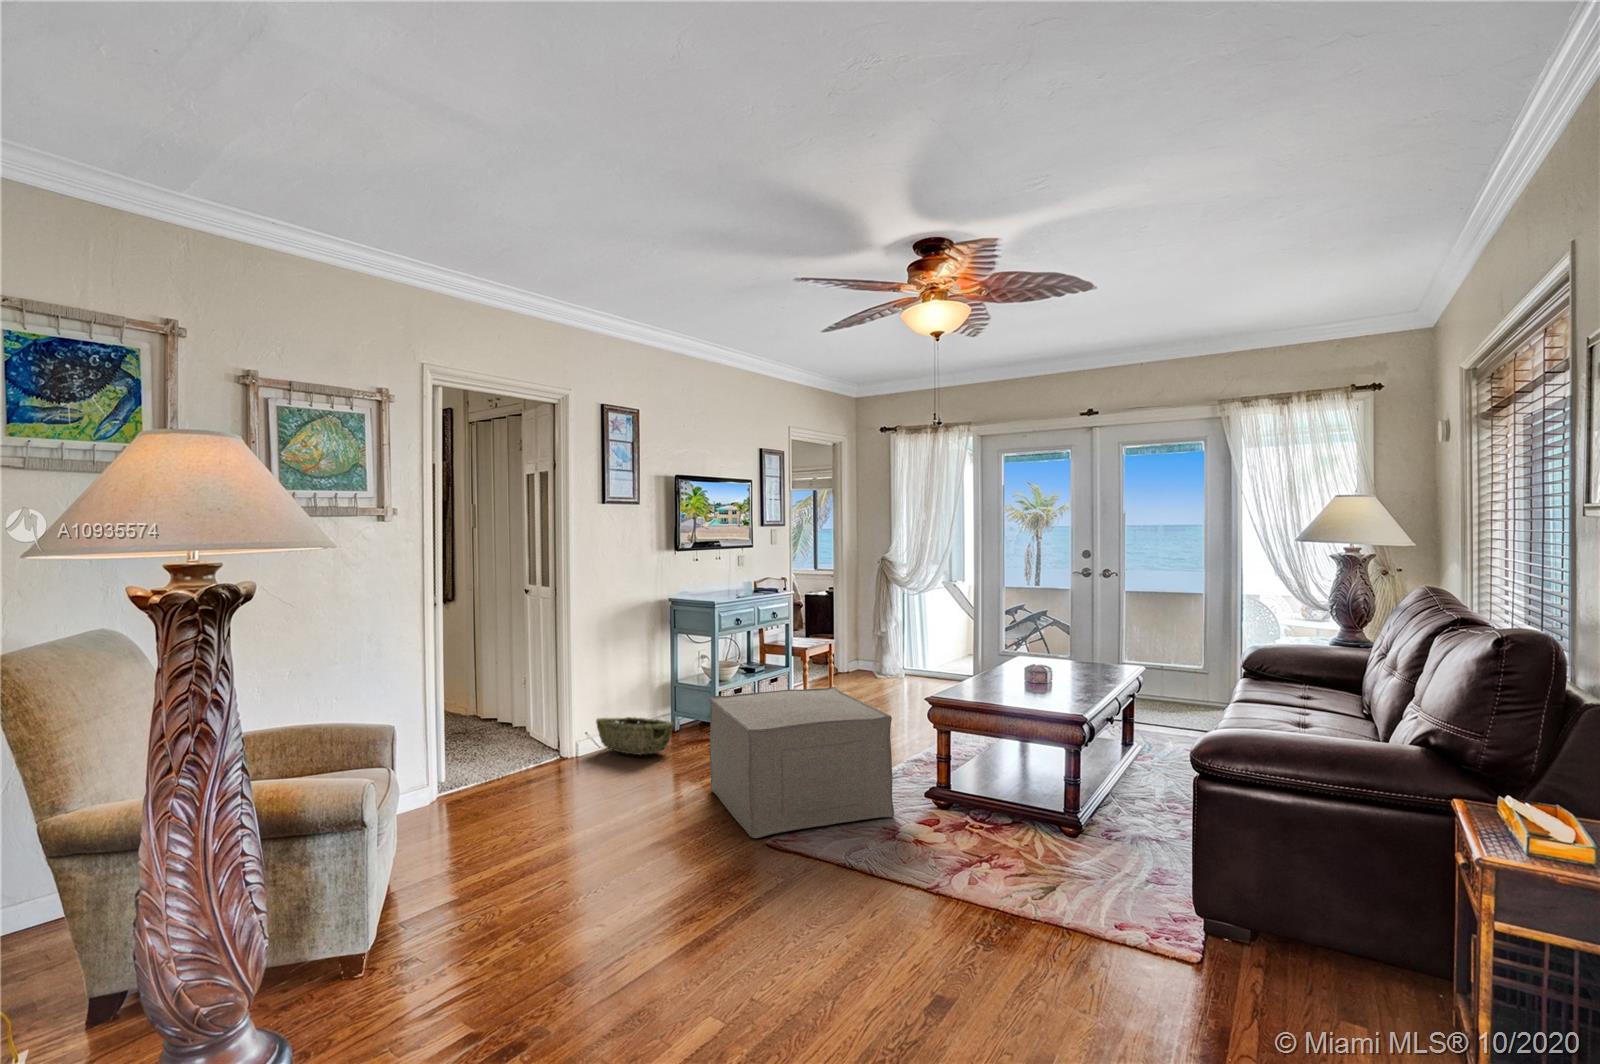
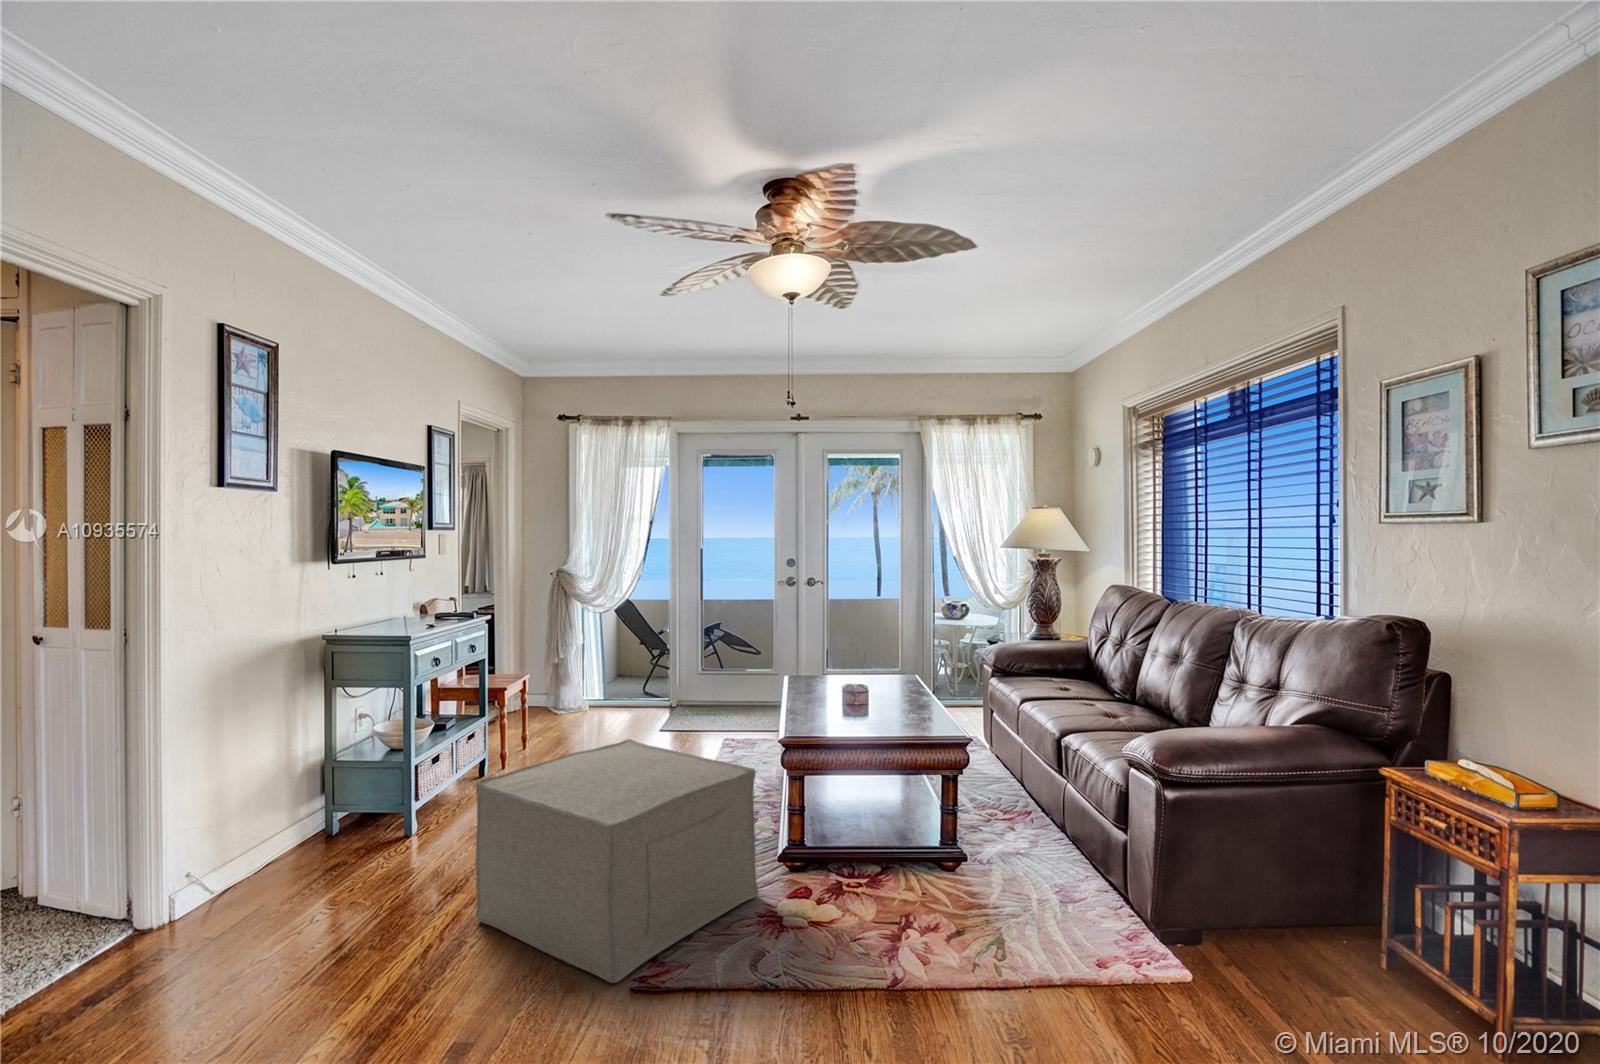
woven basket: present [596,717,674,755] -> none [208,826,359,894]

